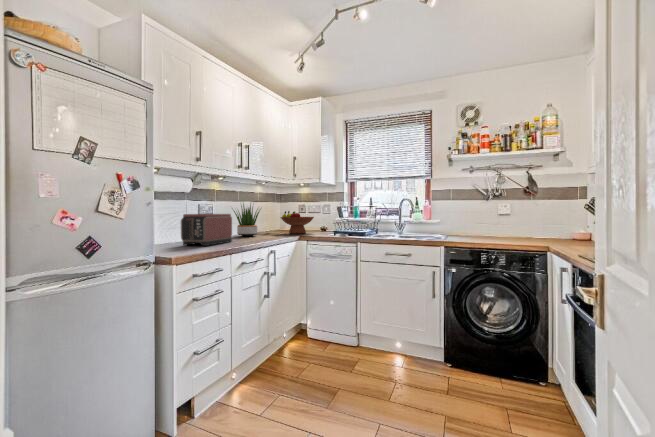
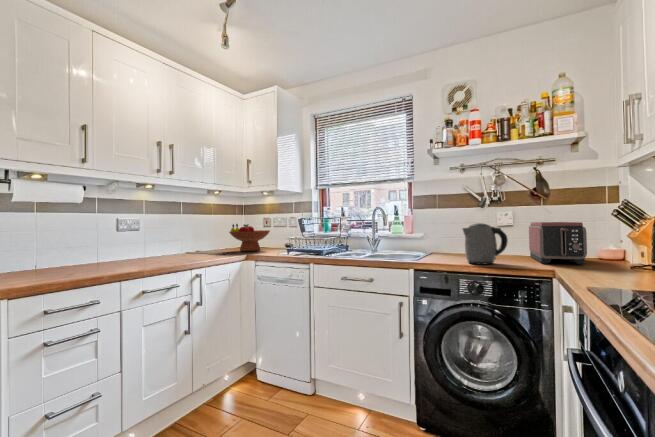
potted plant: present [233,204,260,237] -> none [158,213,205,256]
kettle: none [481,213,513,243] -> present [463,223,508,265]
toaster: present [181,214,232,246] -> present [529,222,587,264]

